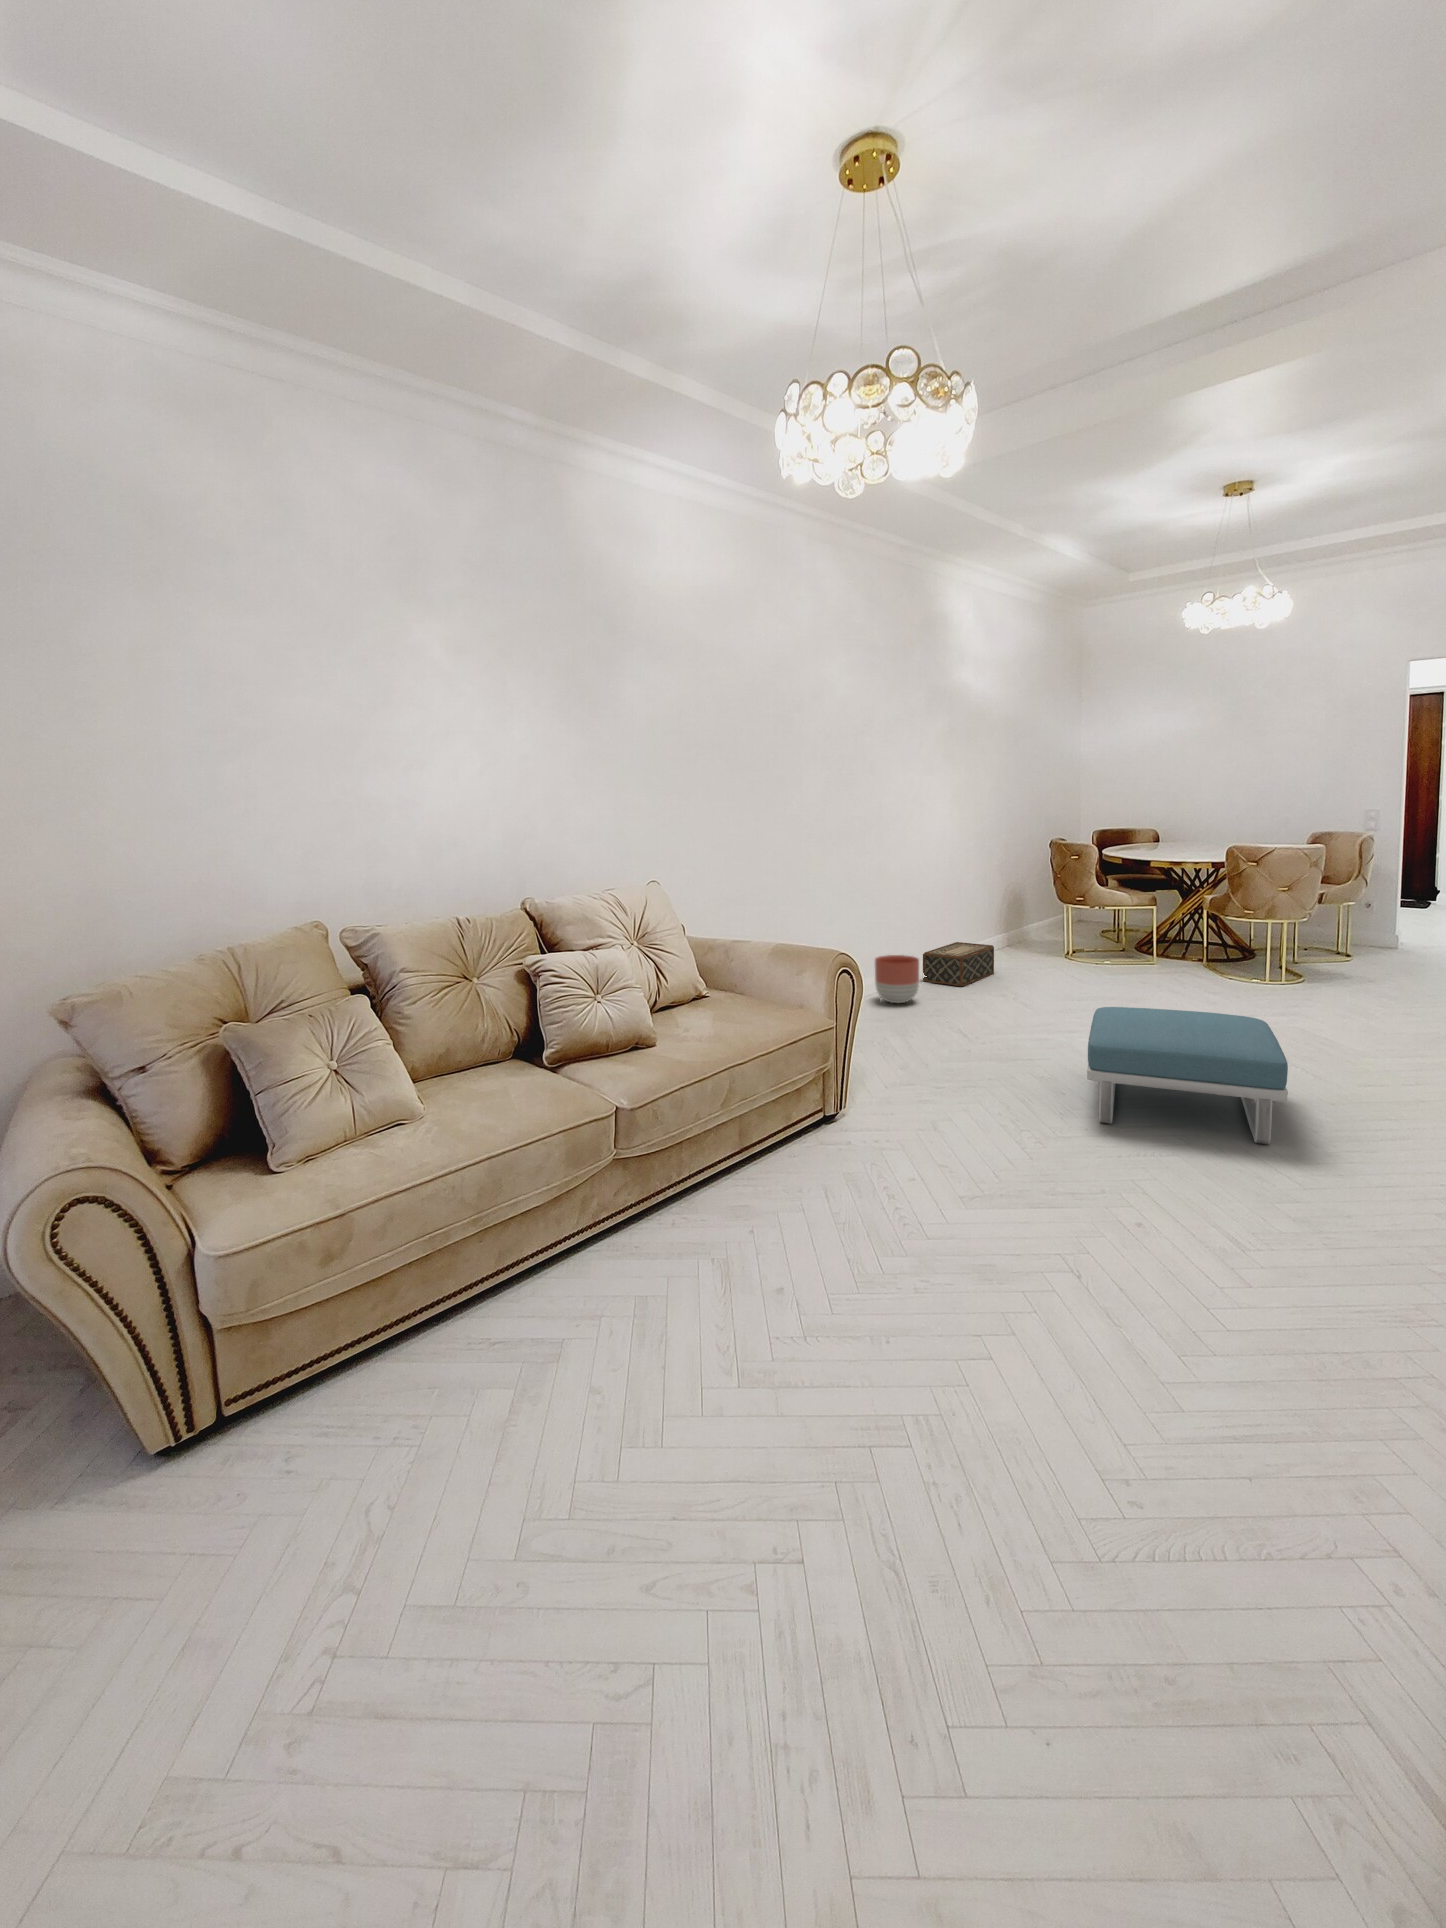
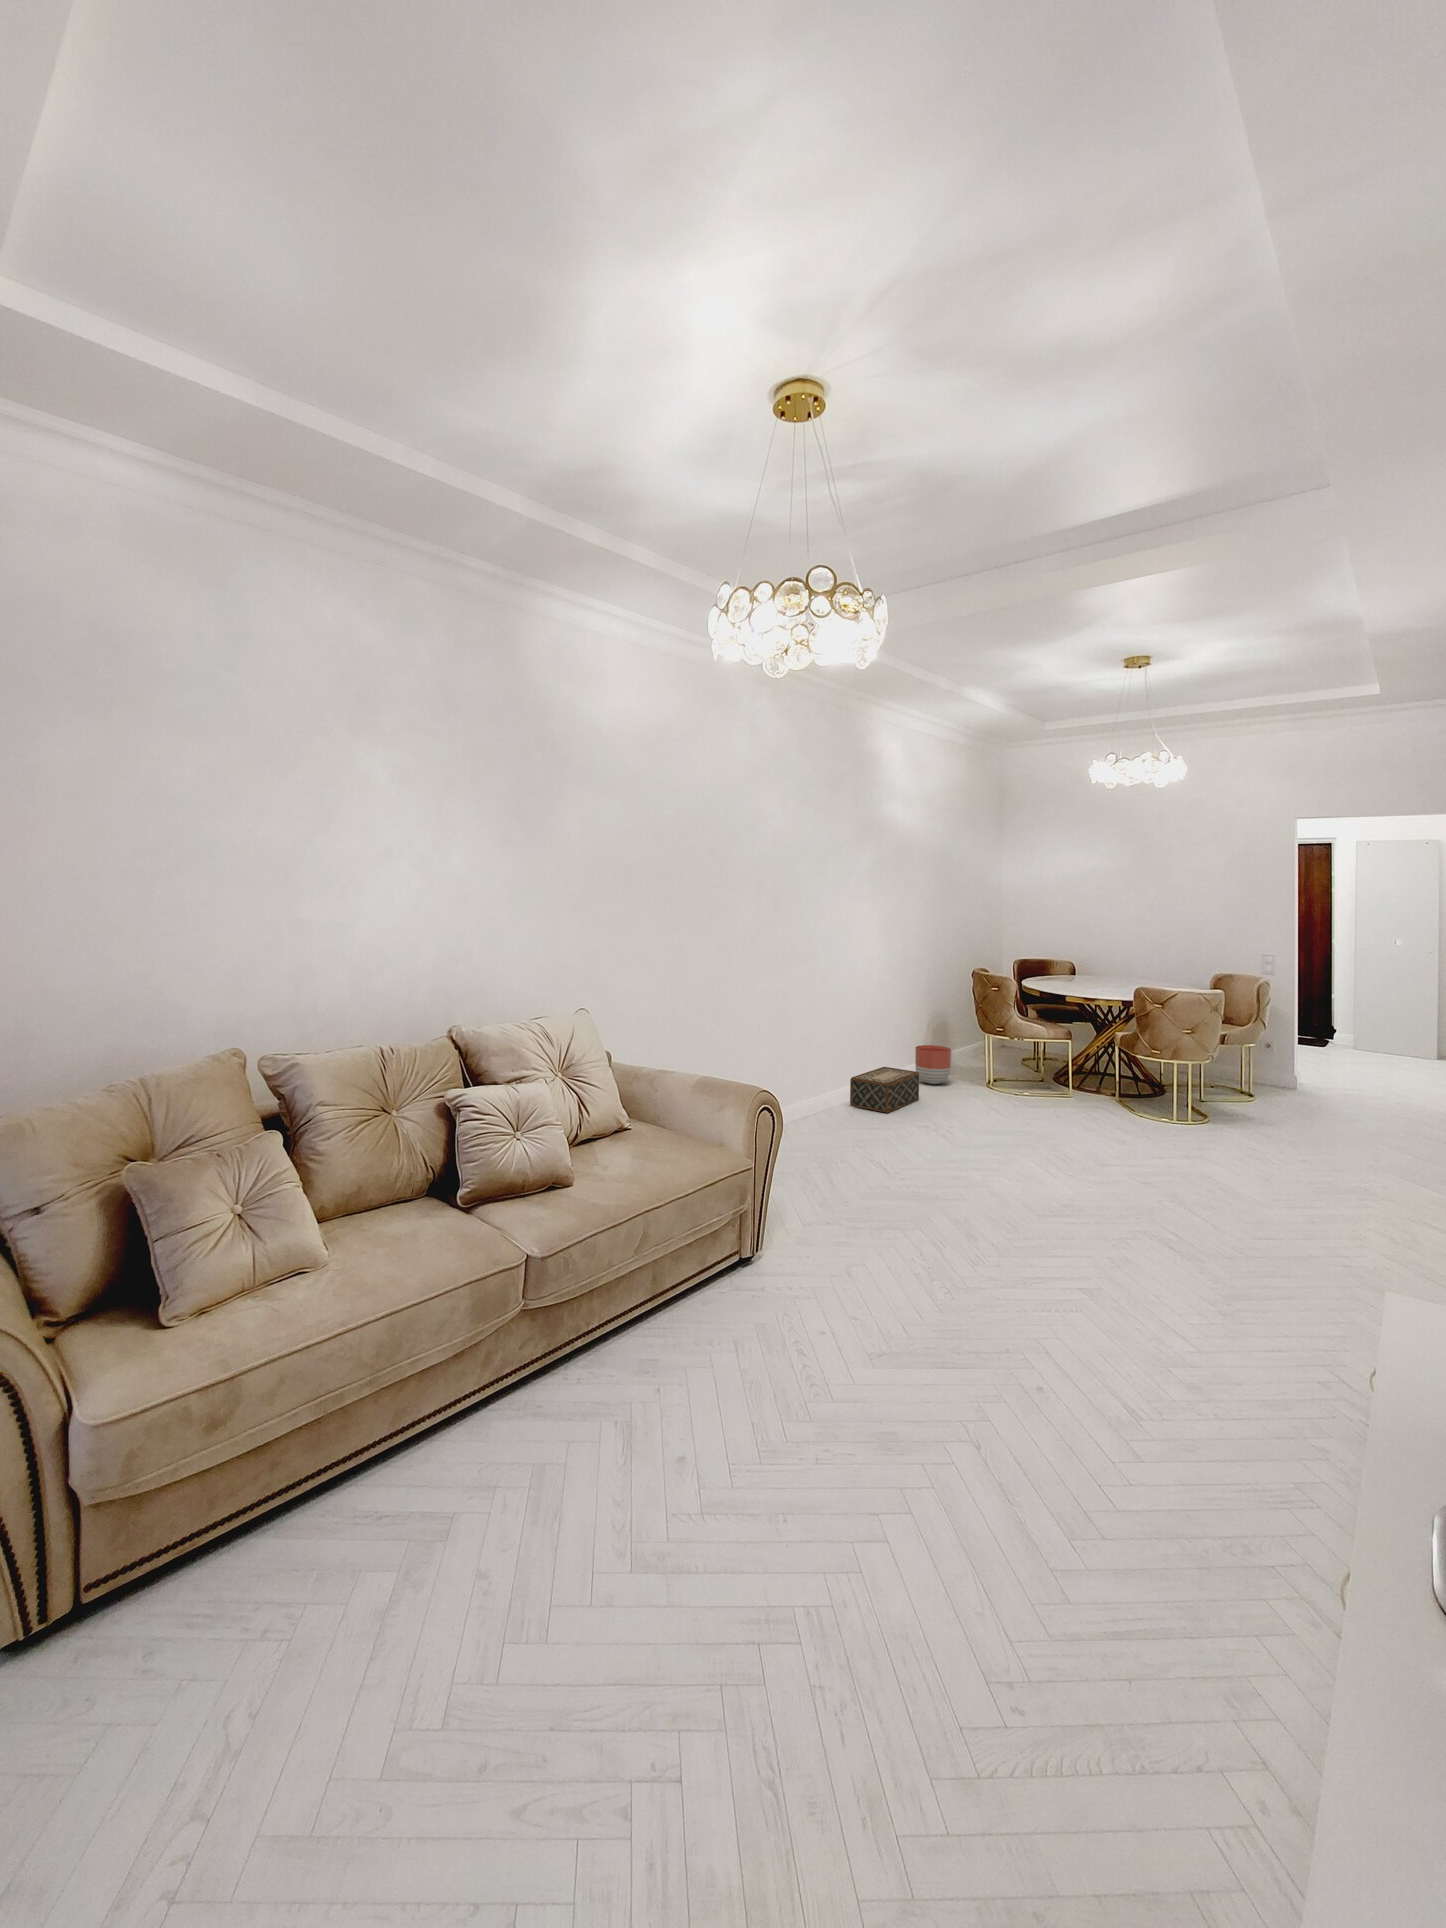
planter: present [875,955,919,1003] -> present [915,1045,951,1084]
footstool: present [1087,1007,1288,1144] -> none [996,1148,1181,1297]

